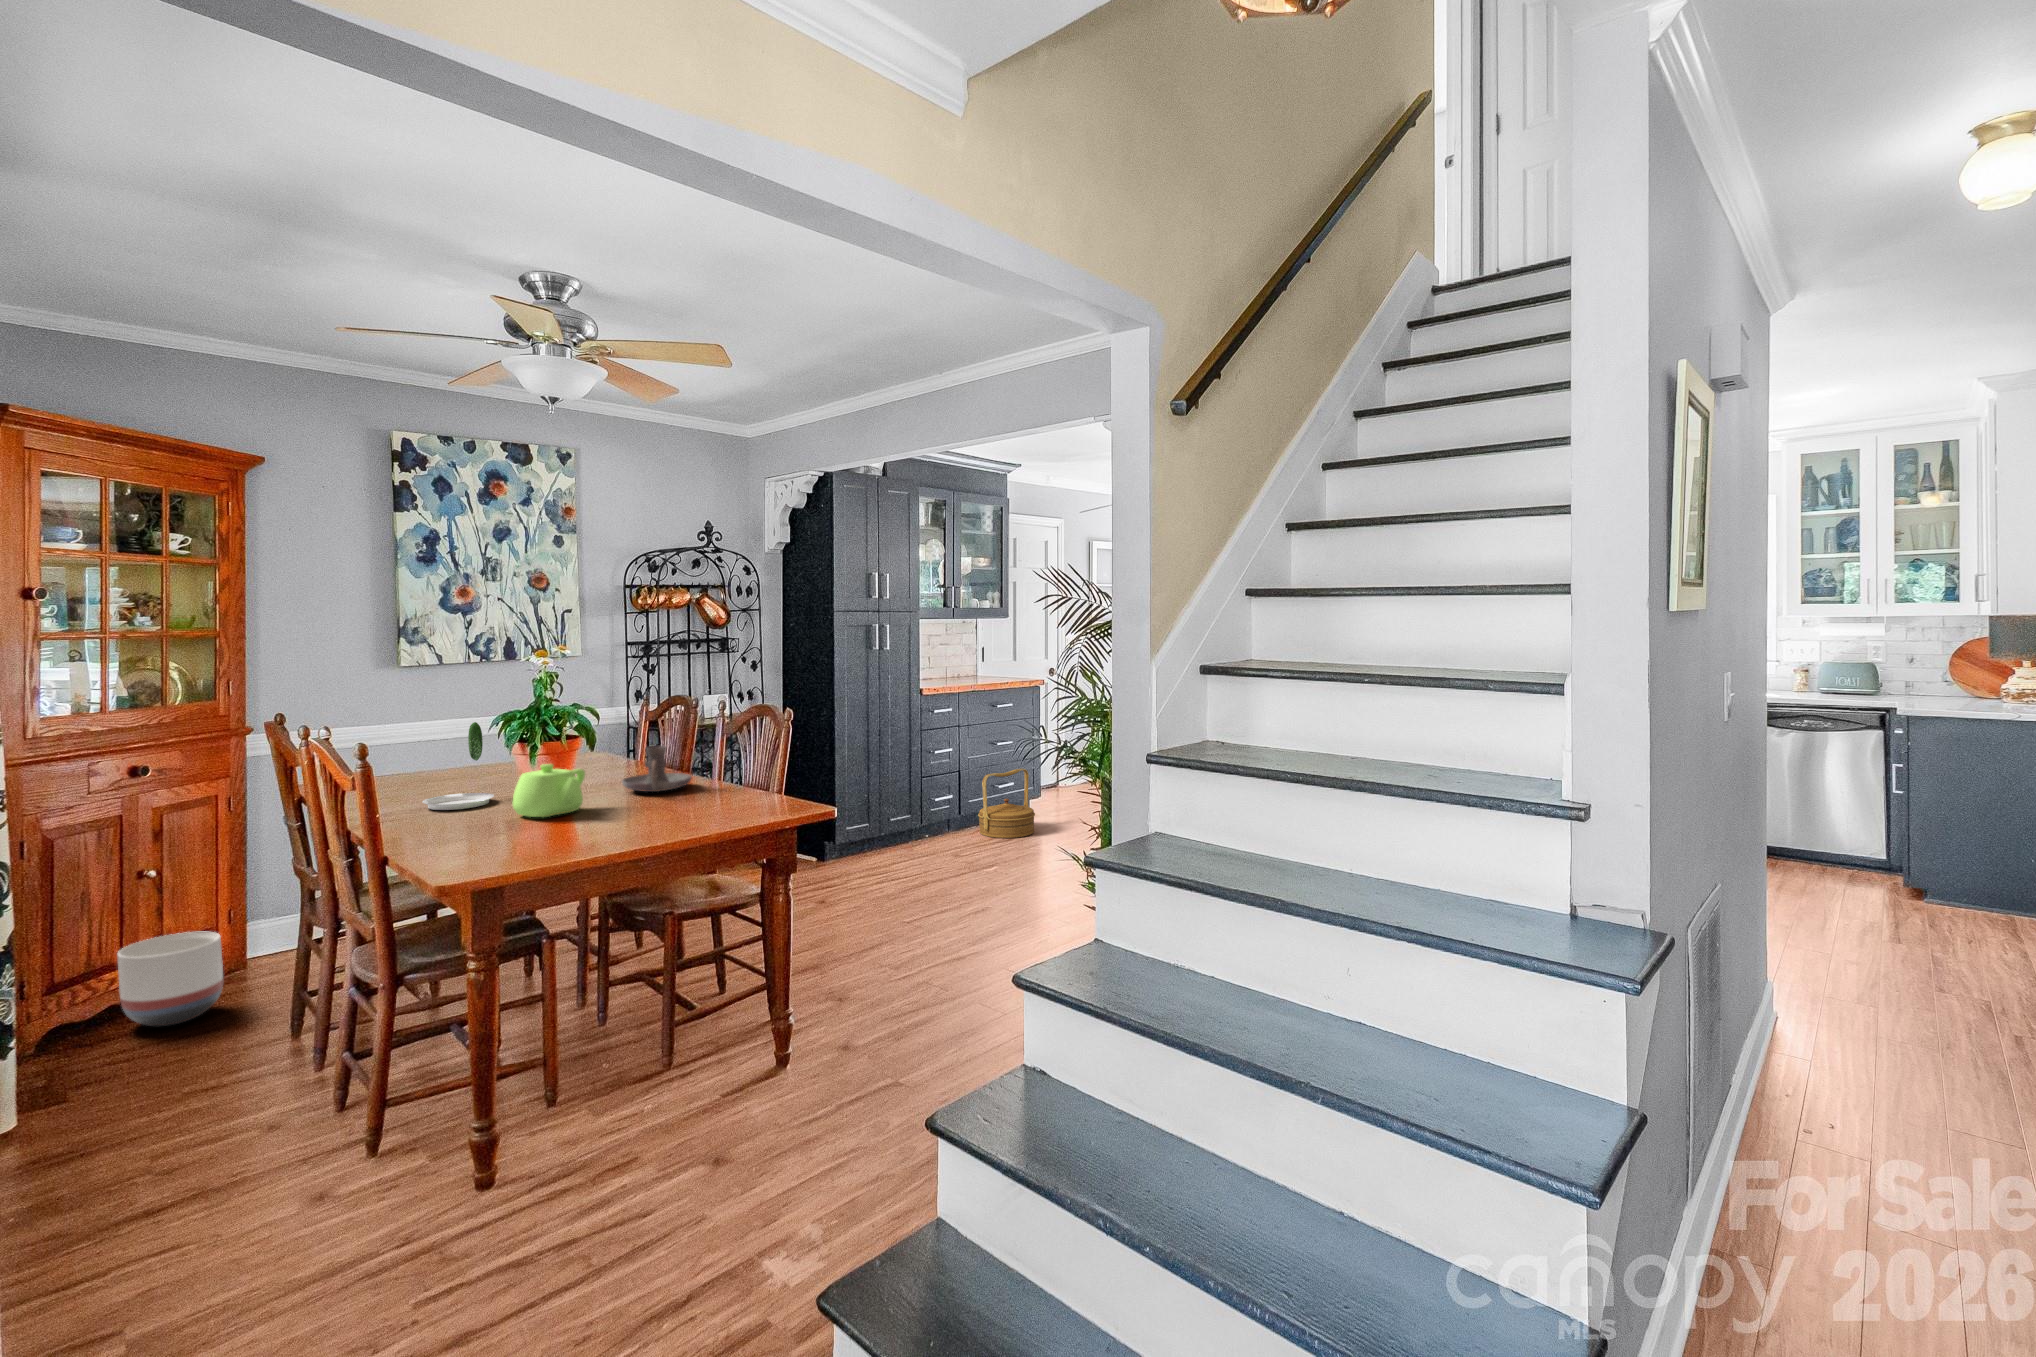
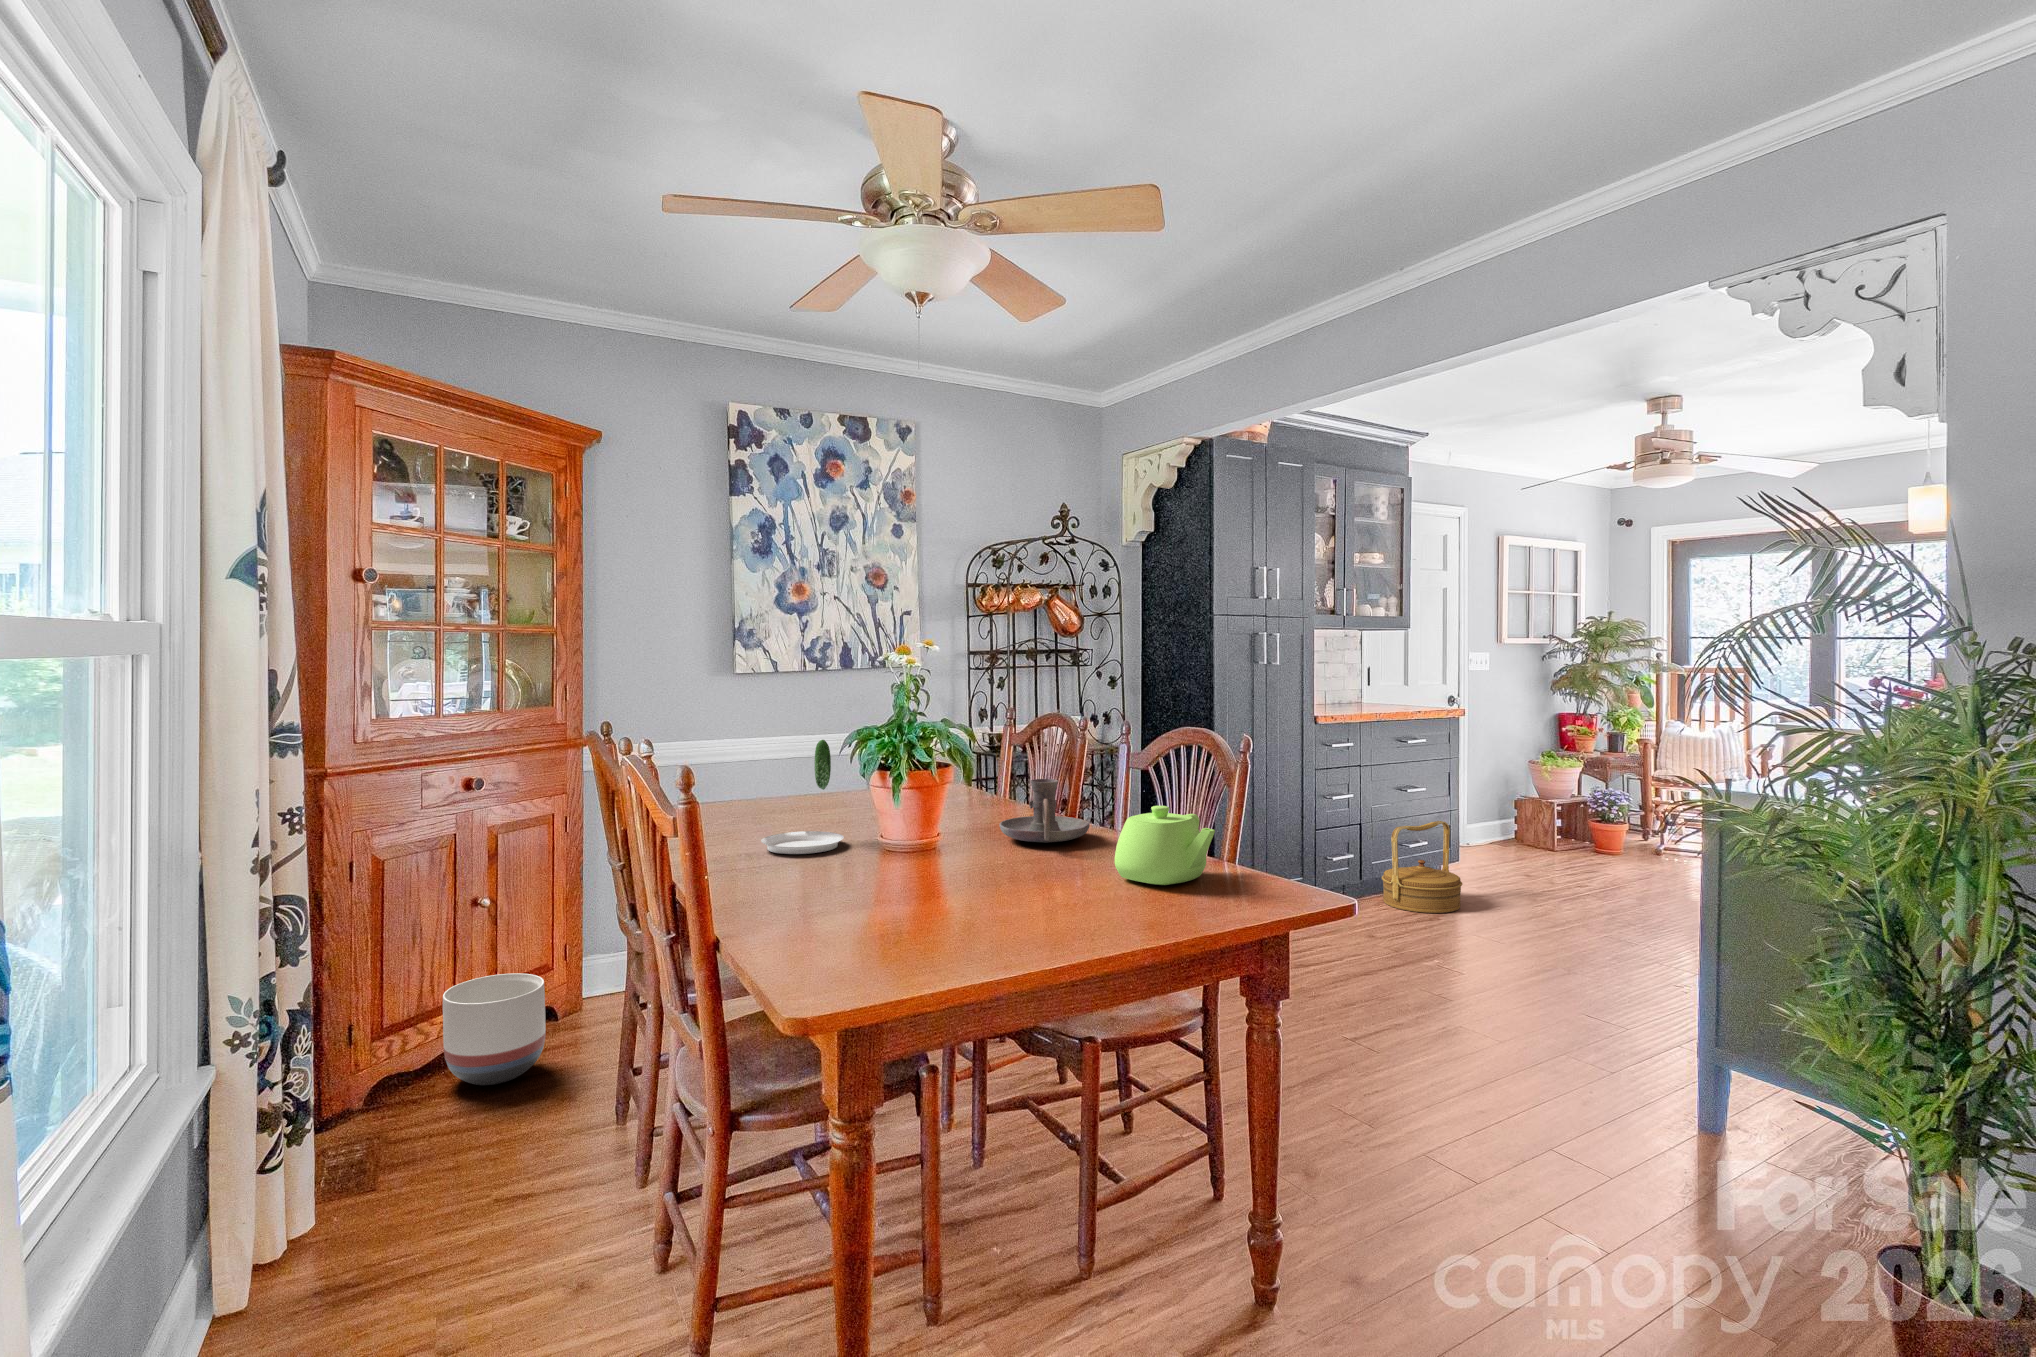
teapot: present [513,764,585,818] -> present [1115,806,1215,885]

